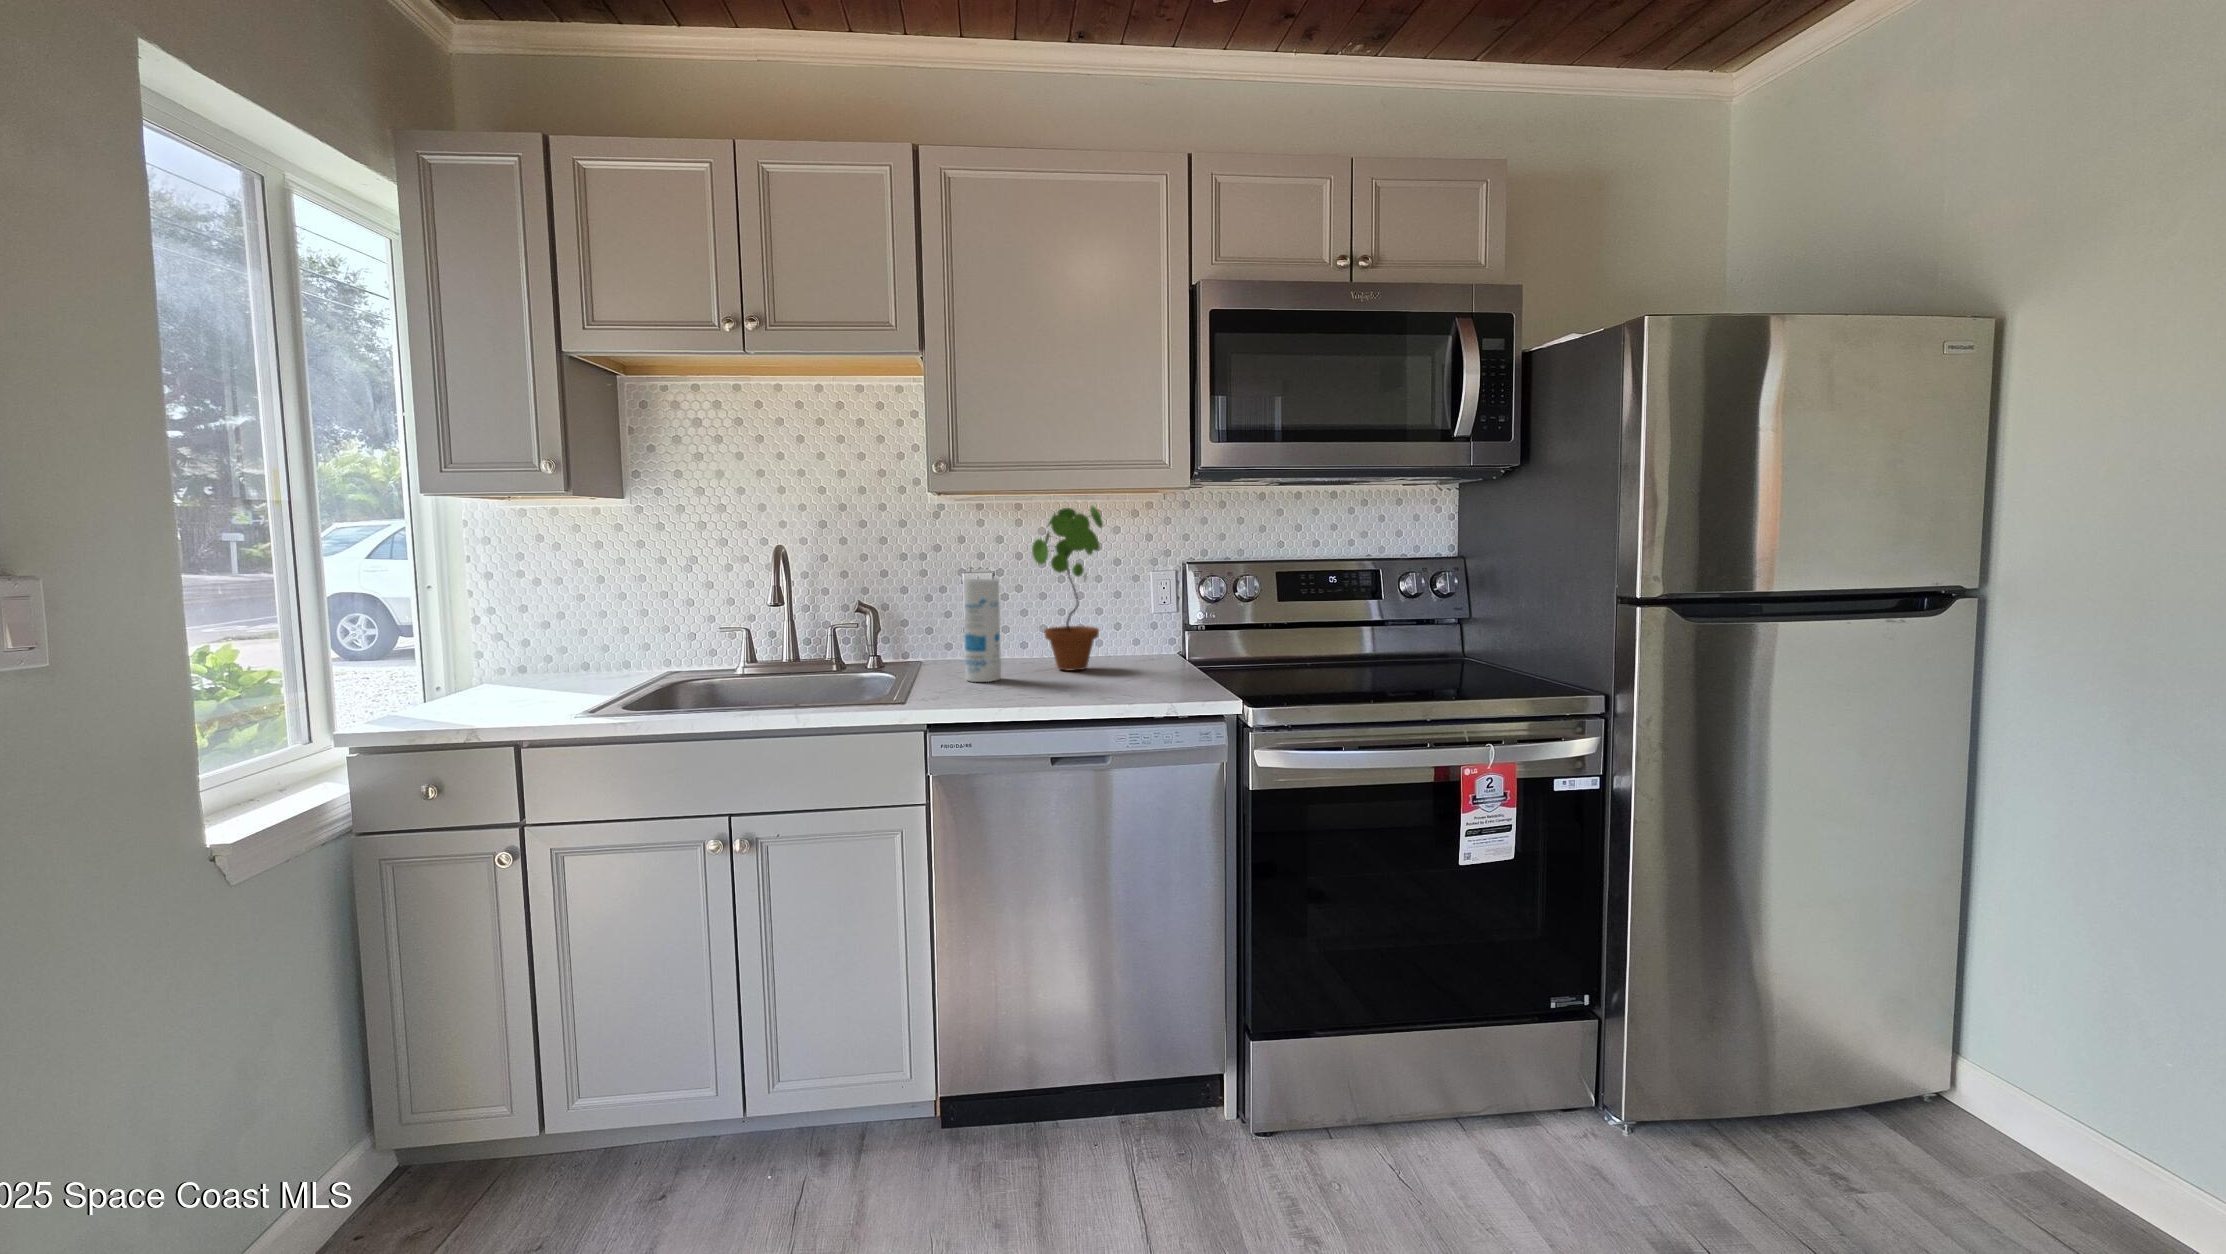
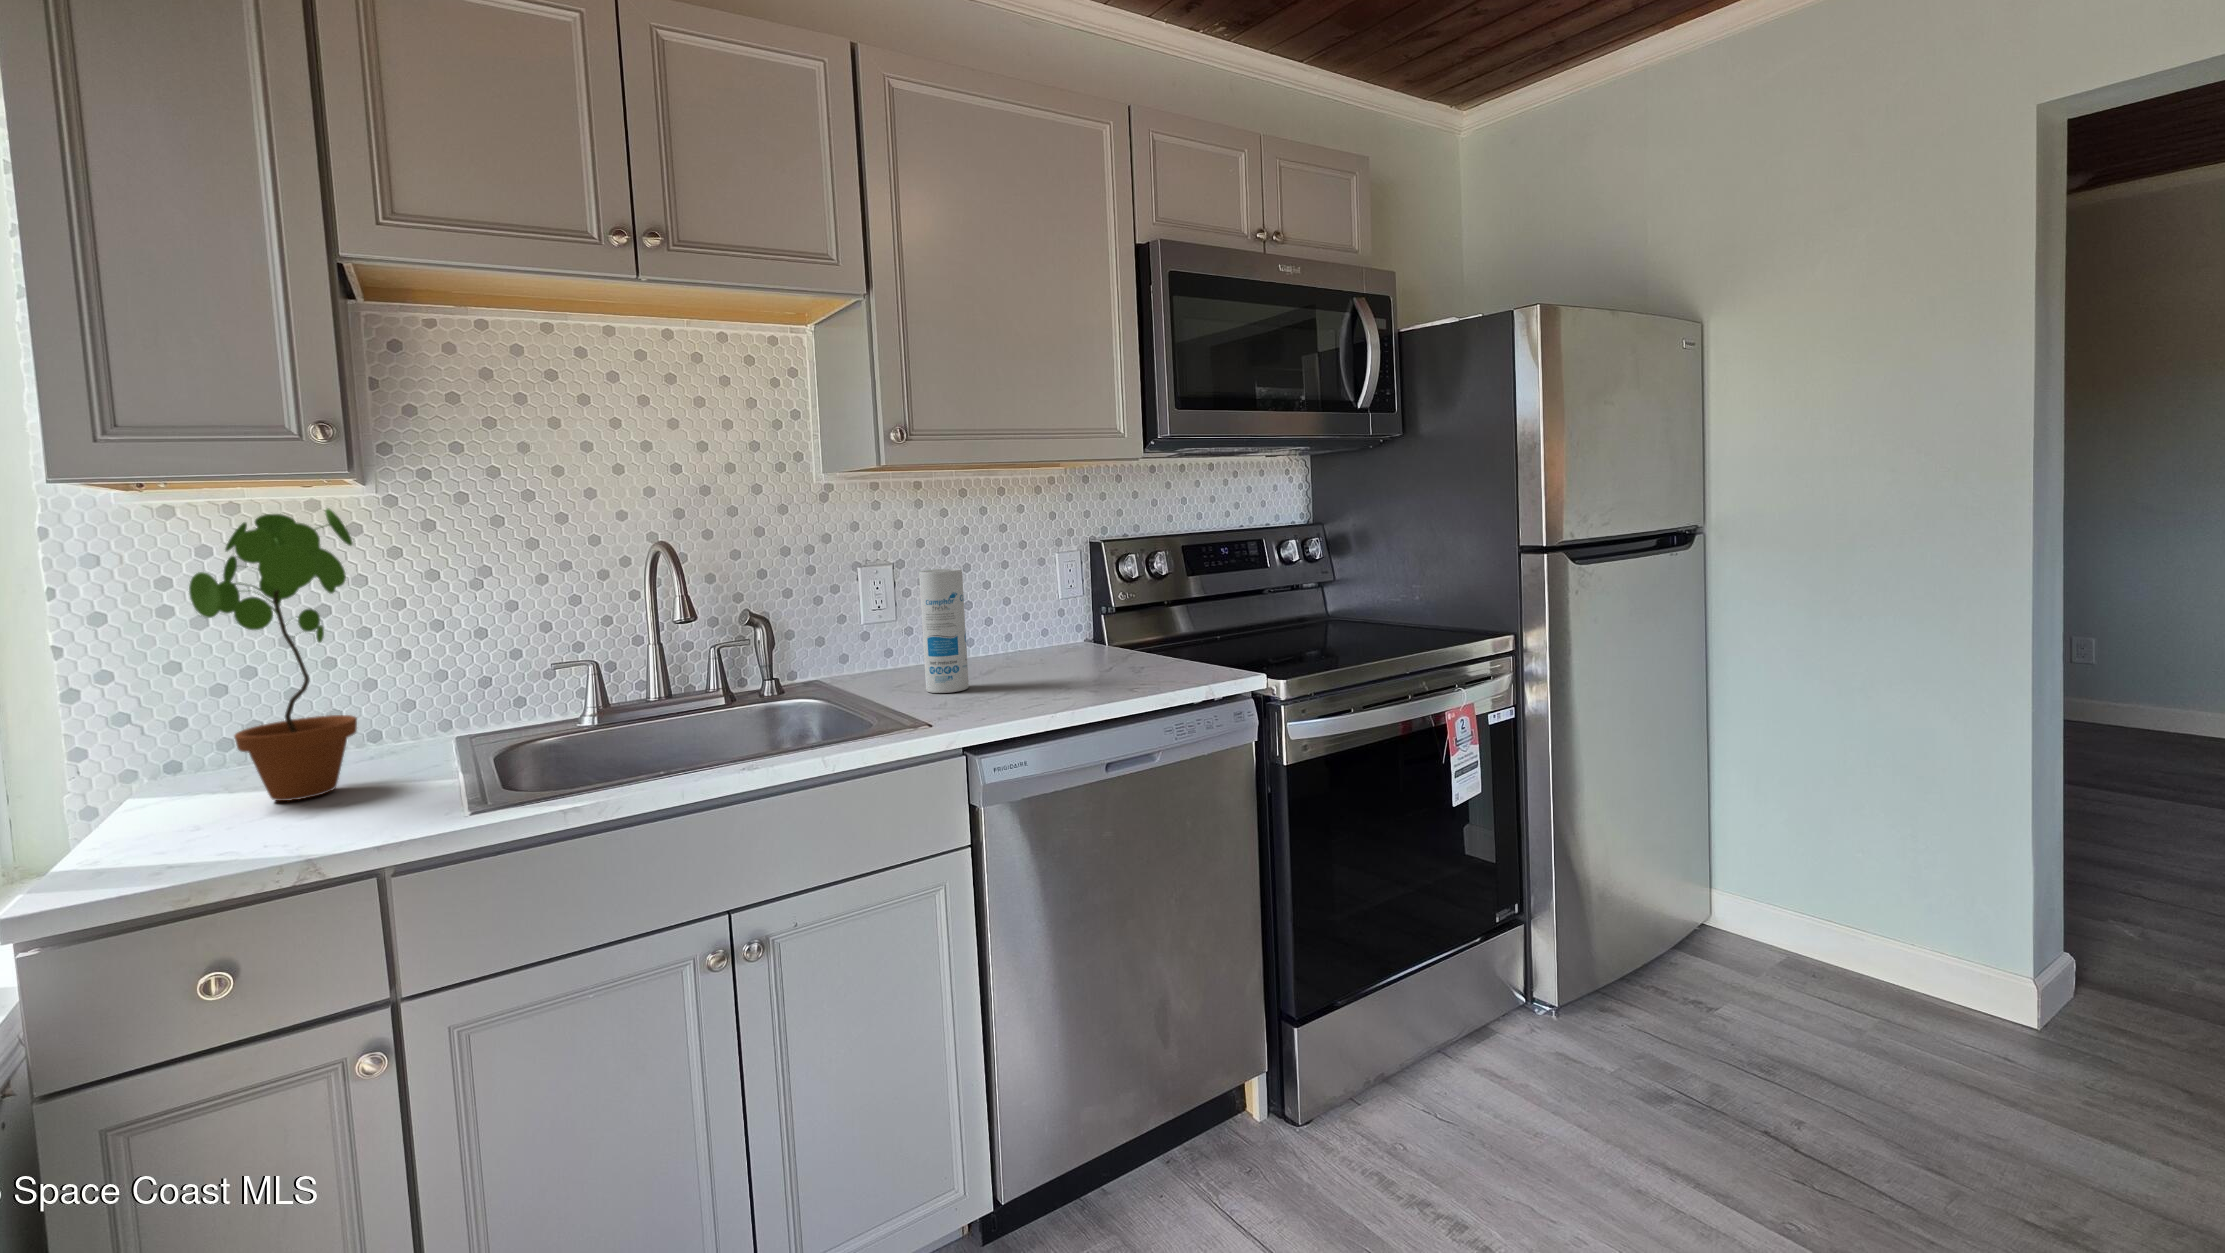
potted plant: present [1032,506,1103,670] -> present [189,508,357,801]

